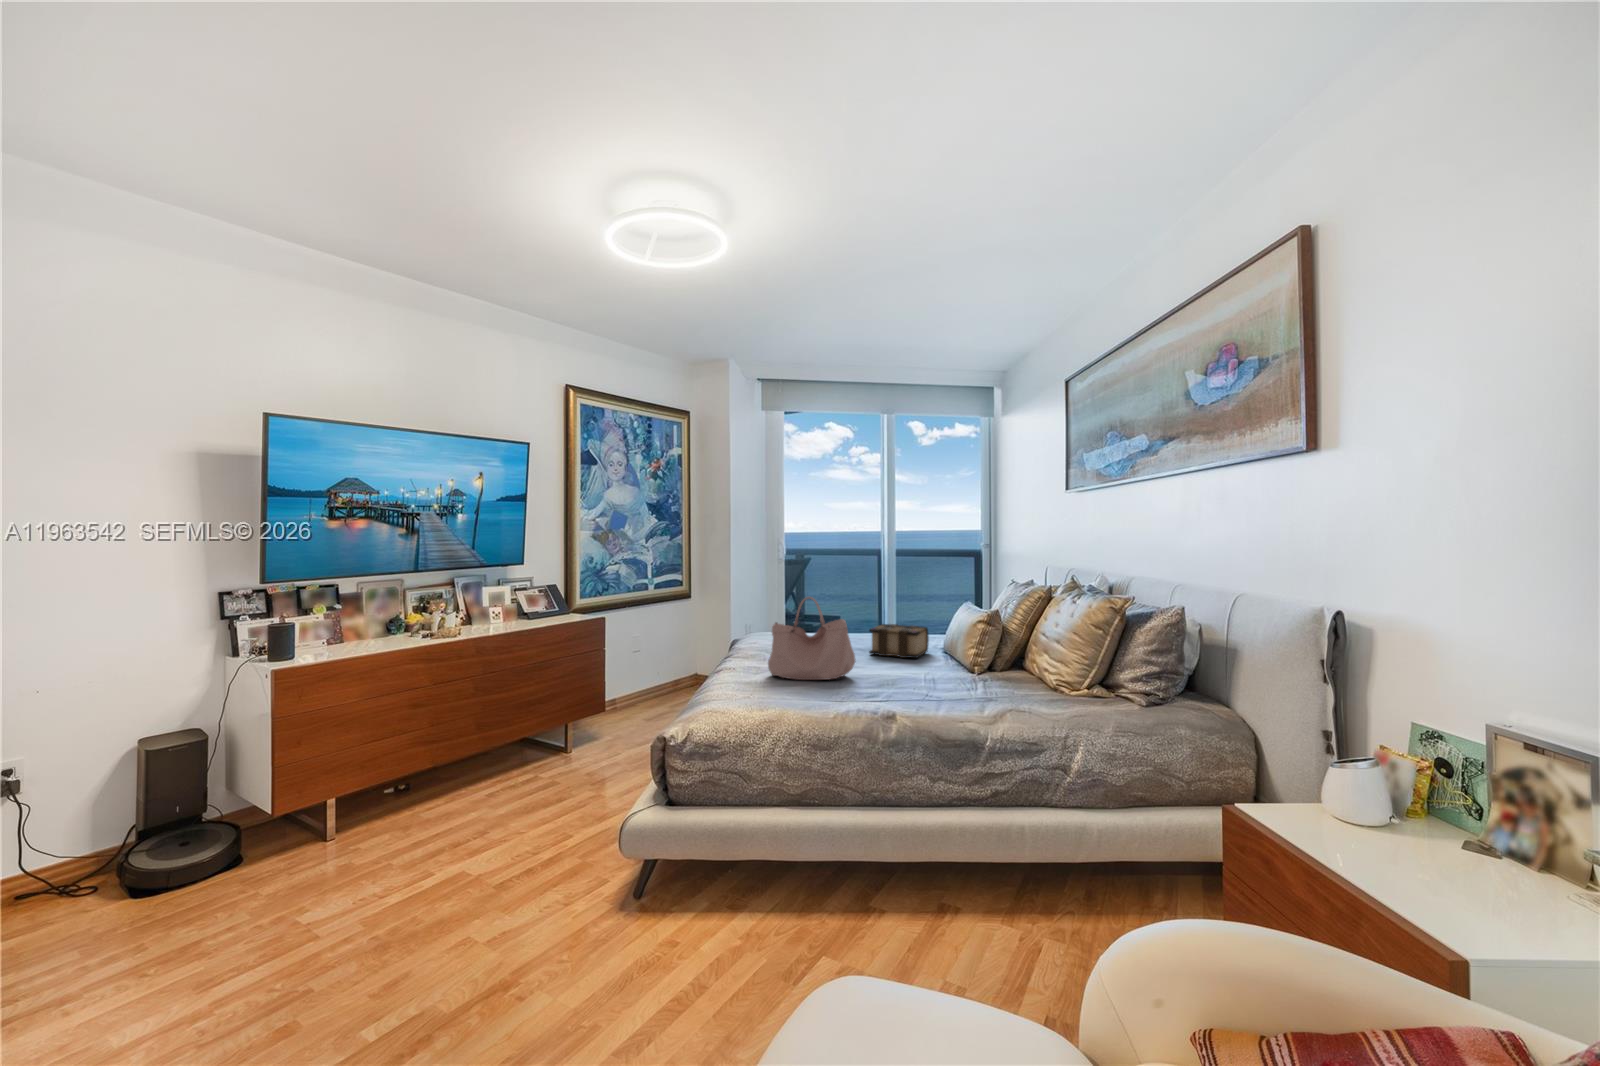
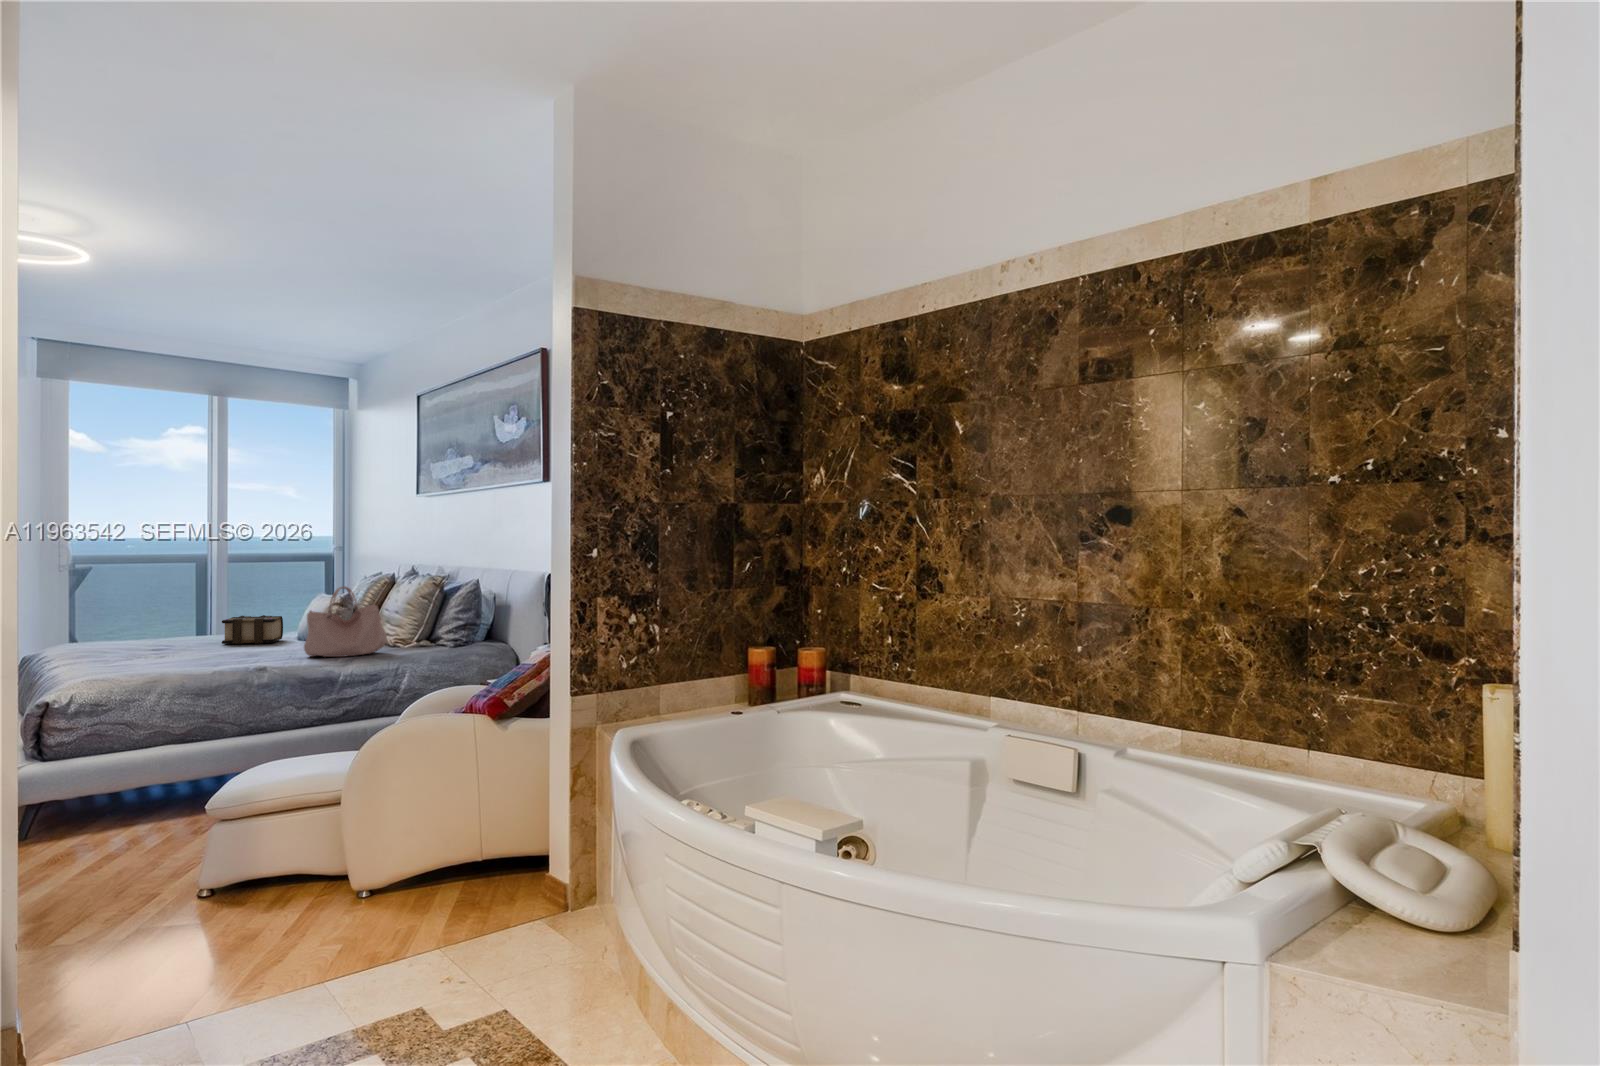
handbag: present [768,597,856,680] -> present [304,586,387,657]

